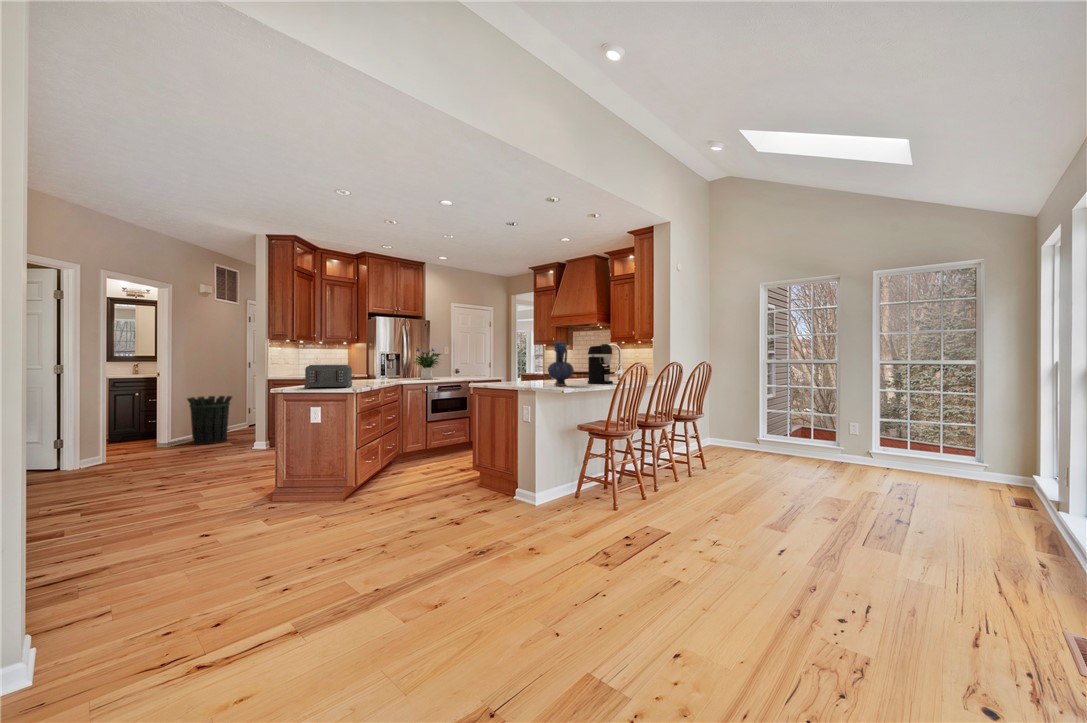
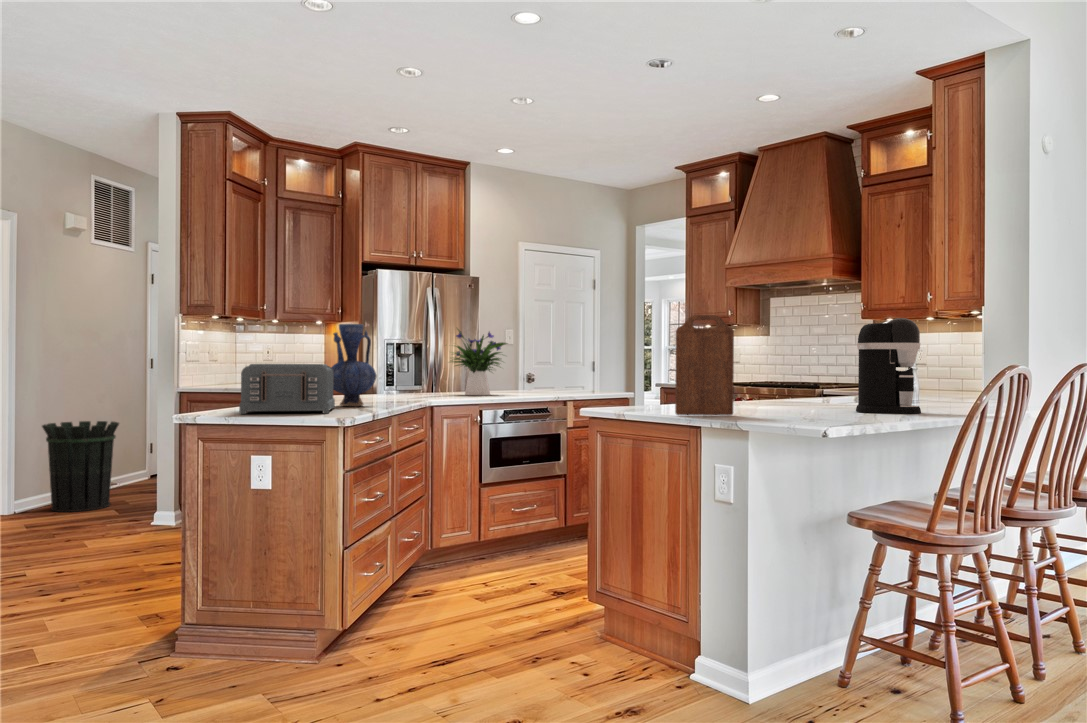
vase: present [548,342,574,386] -> present [331,324,377,406]
cutting board: none [508,343,533,386] -> present [675,315,734,415]

